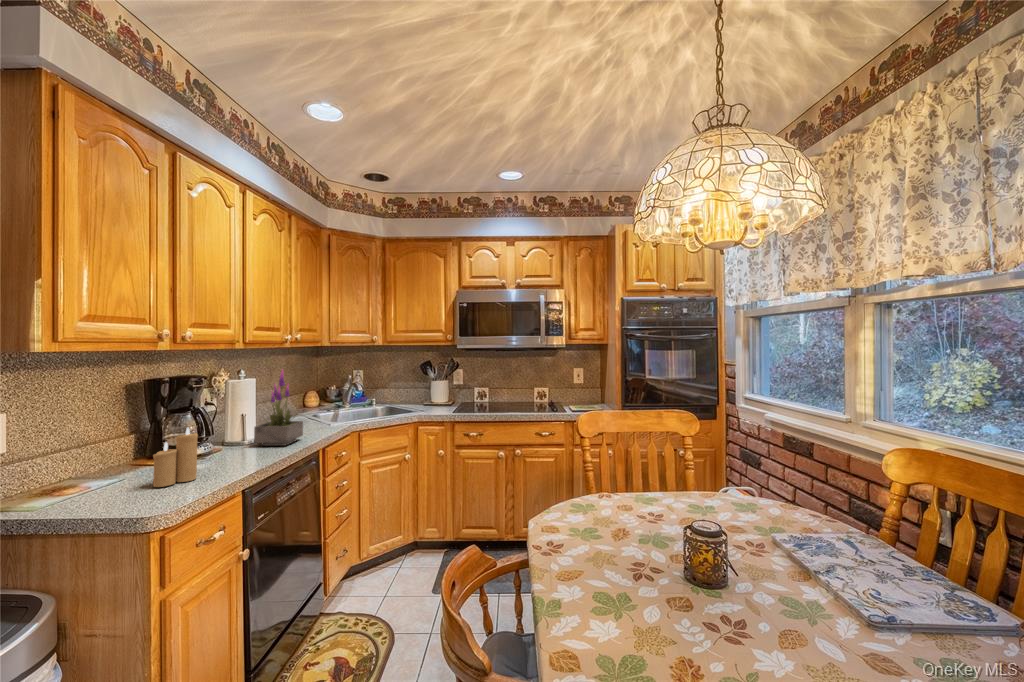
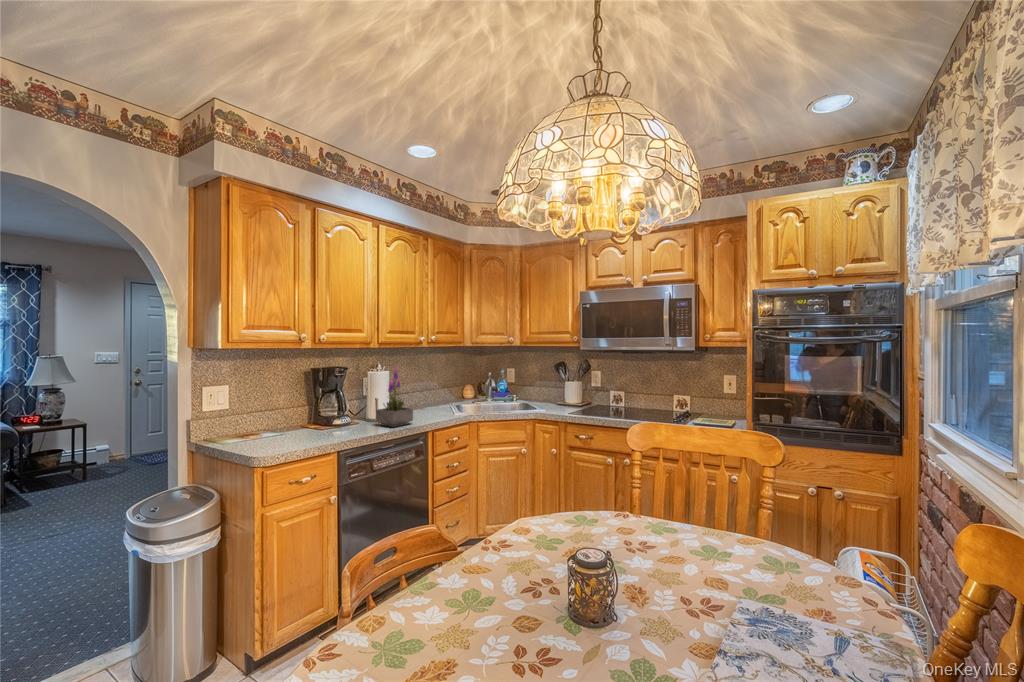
candle: present [153,428,198,487] -> none [280,405,309,444]

